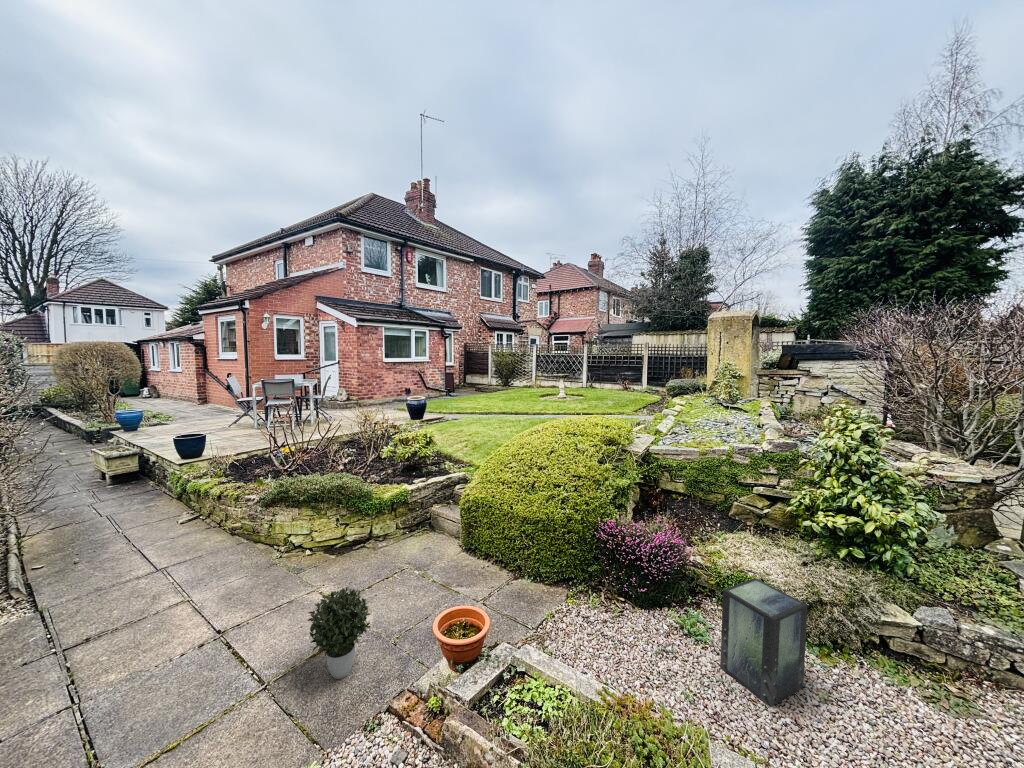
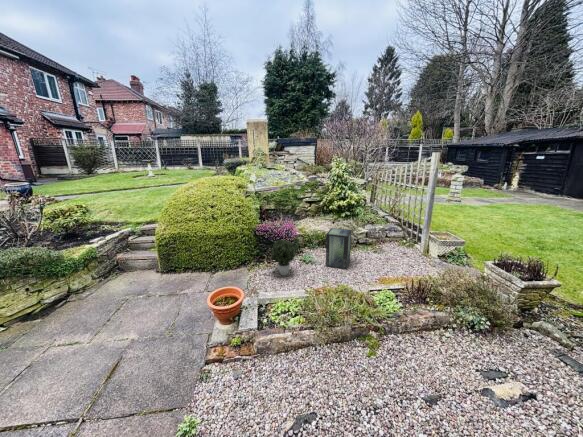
potted plant: present [308,587,371,679] -> present [272,239,296,276]

